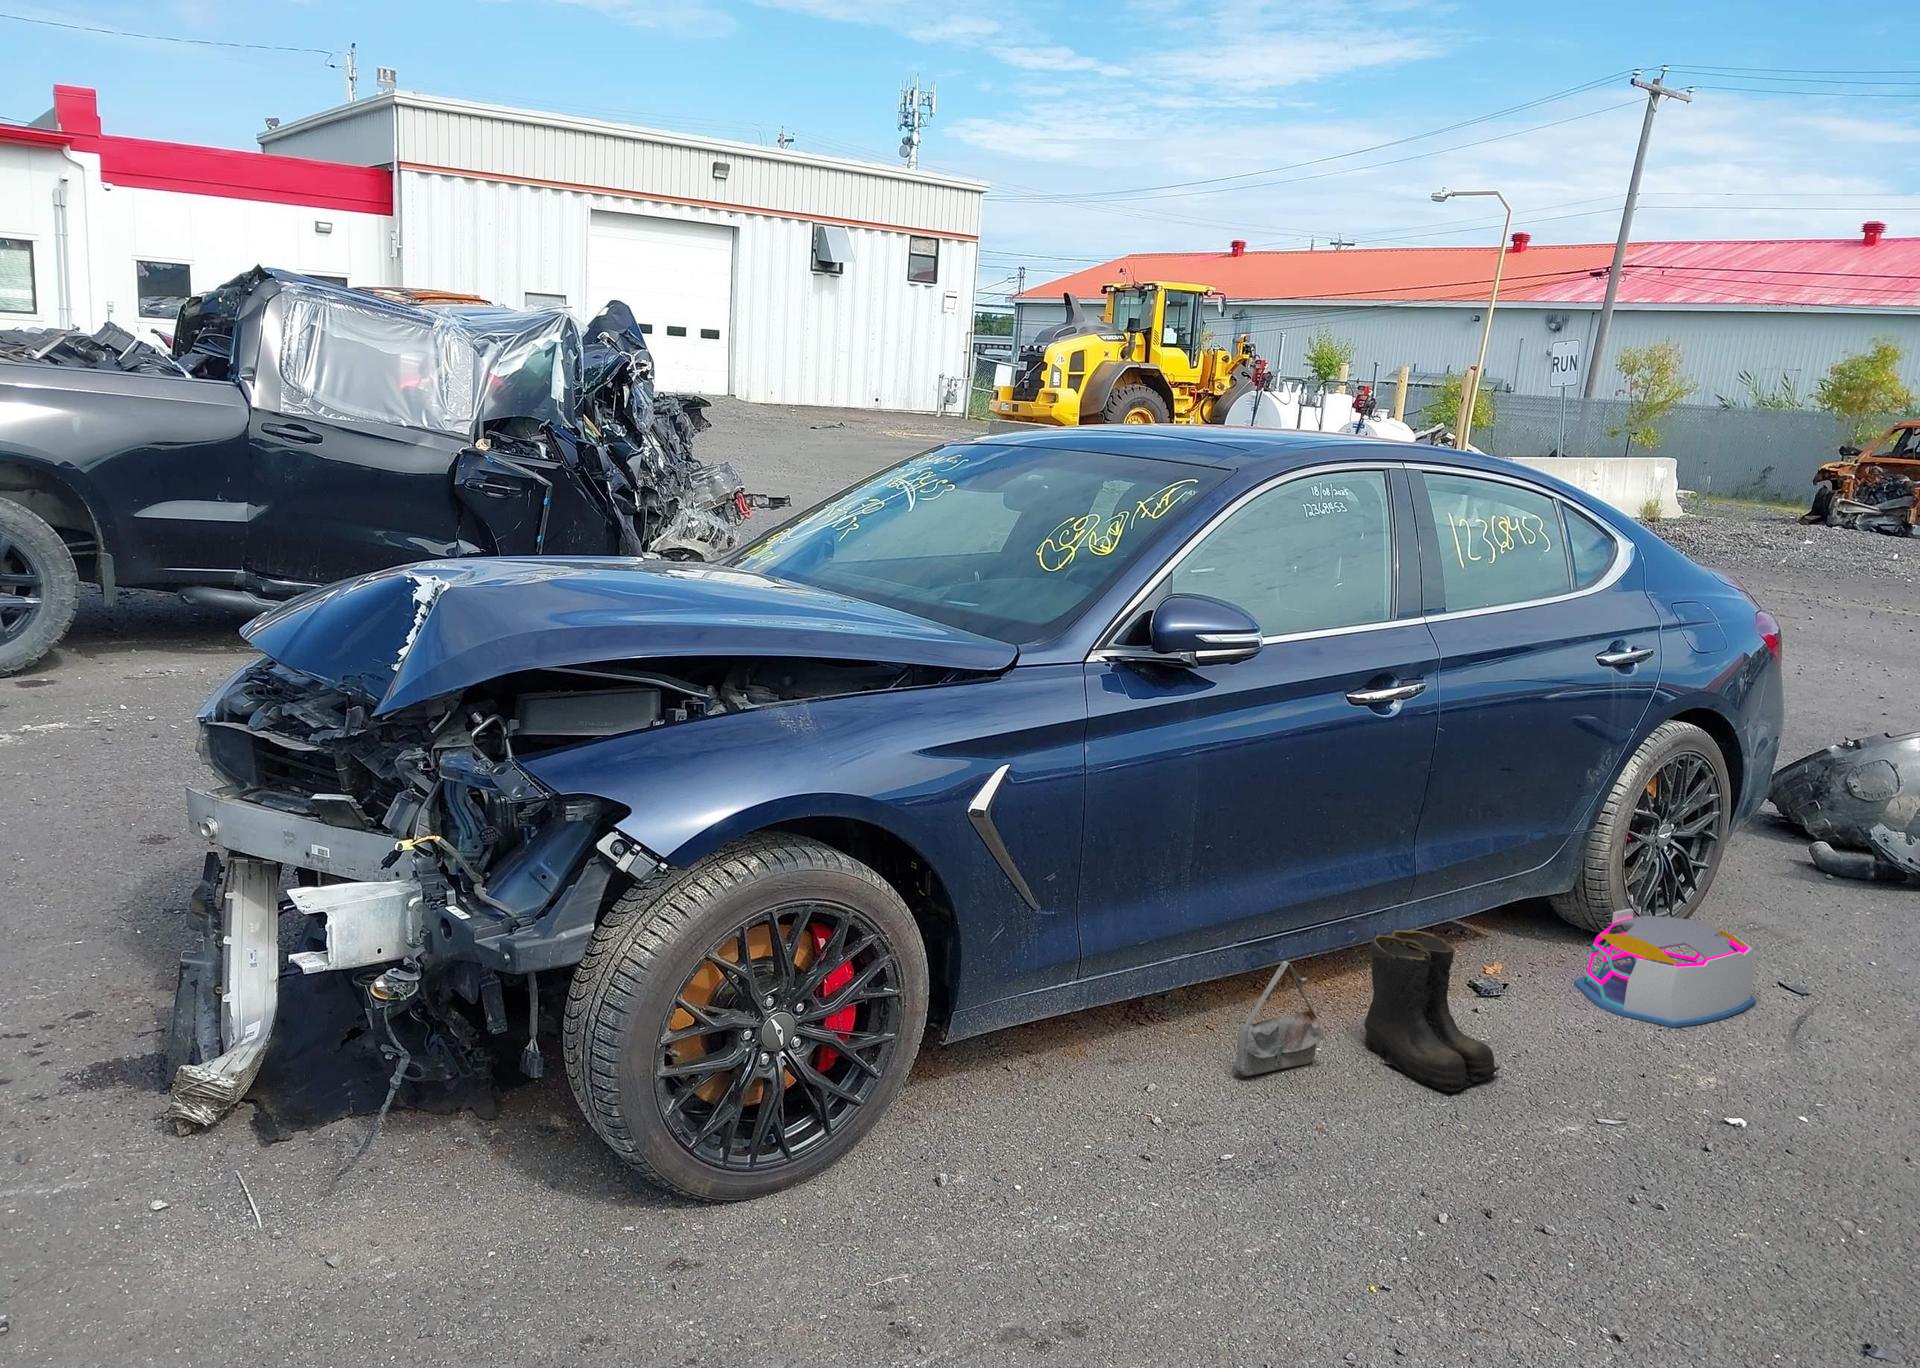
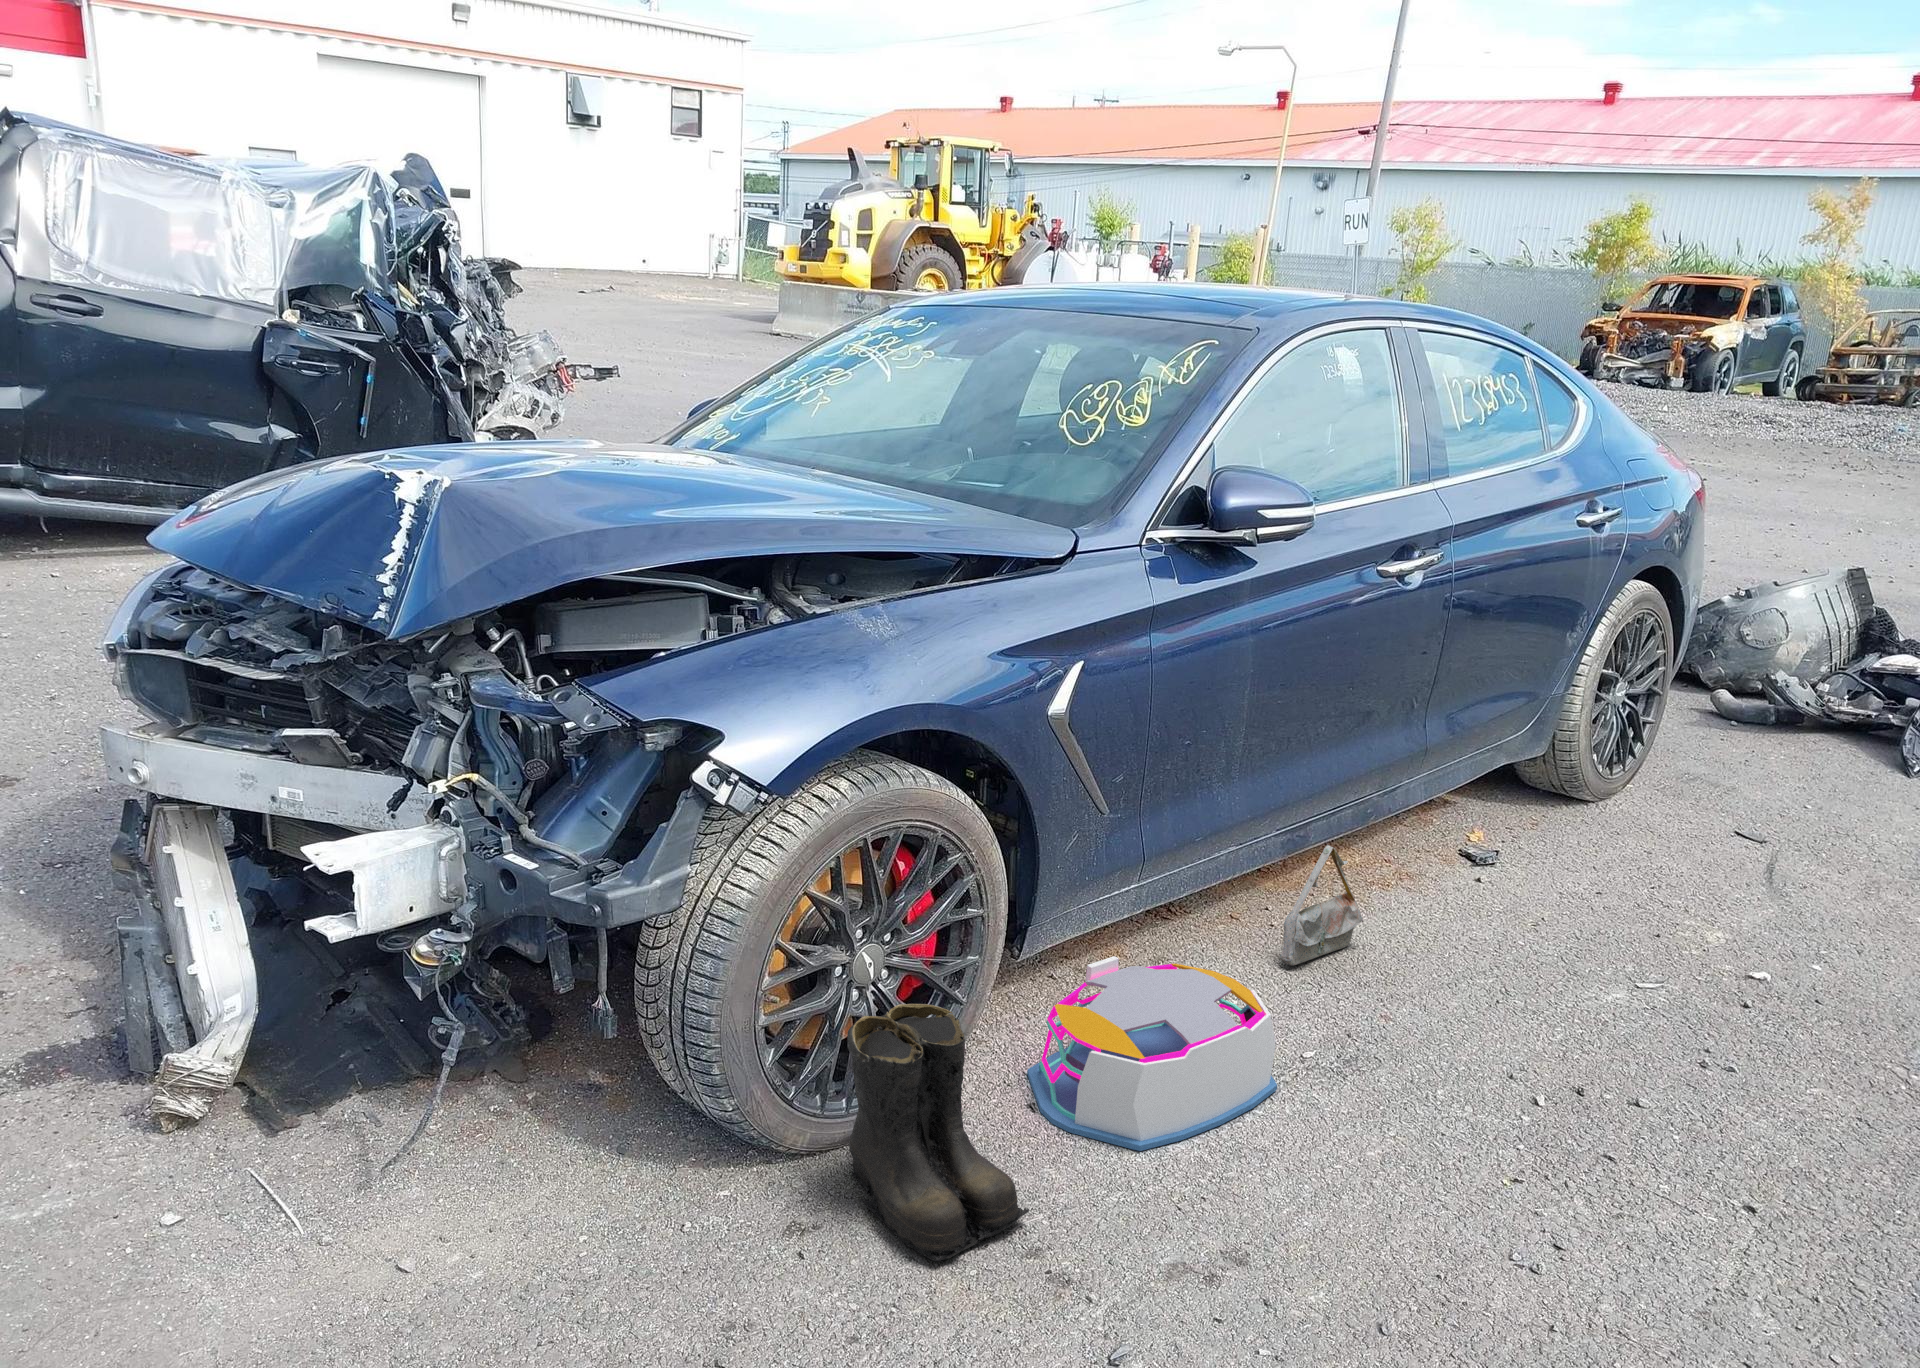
storage bin: present [1574,908,1756,1028] -> present [1027,956,1277,1151]
boots: present [1364,930,1500,1092] -> present [848,1004,1029,1261]

